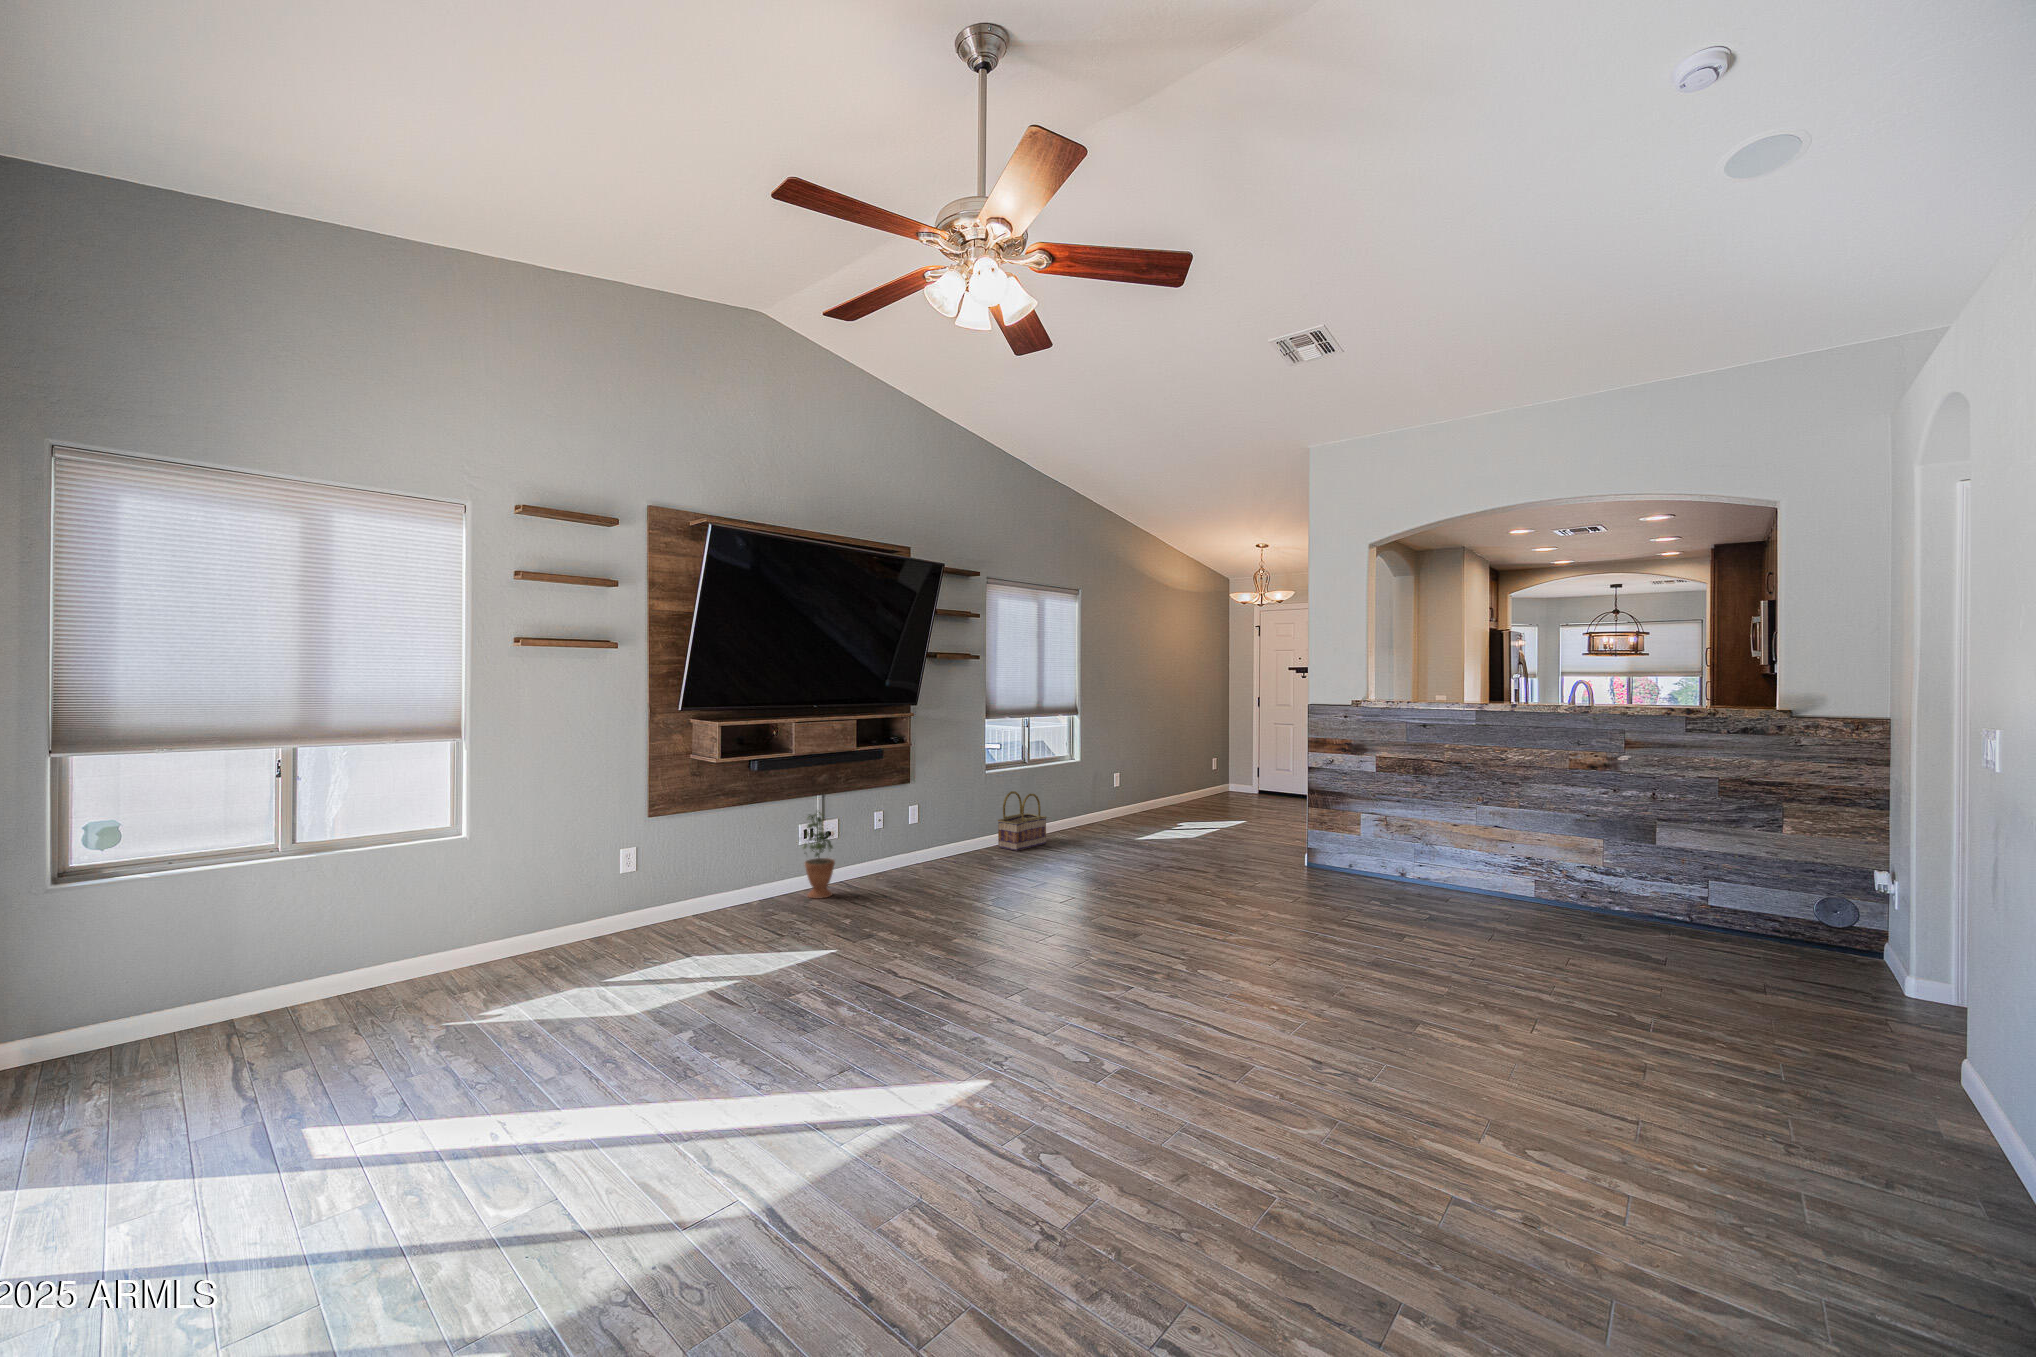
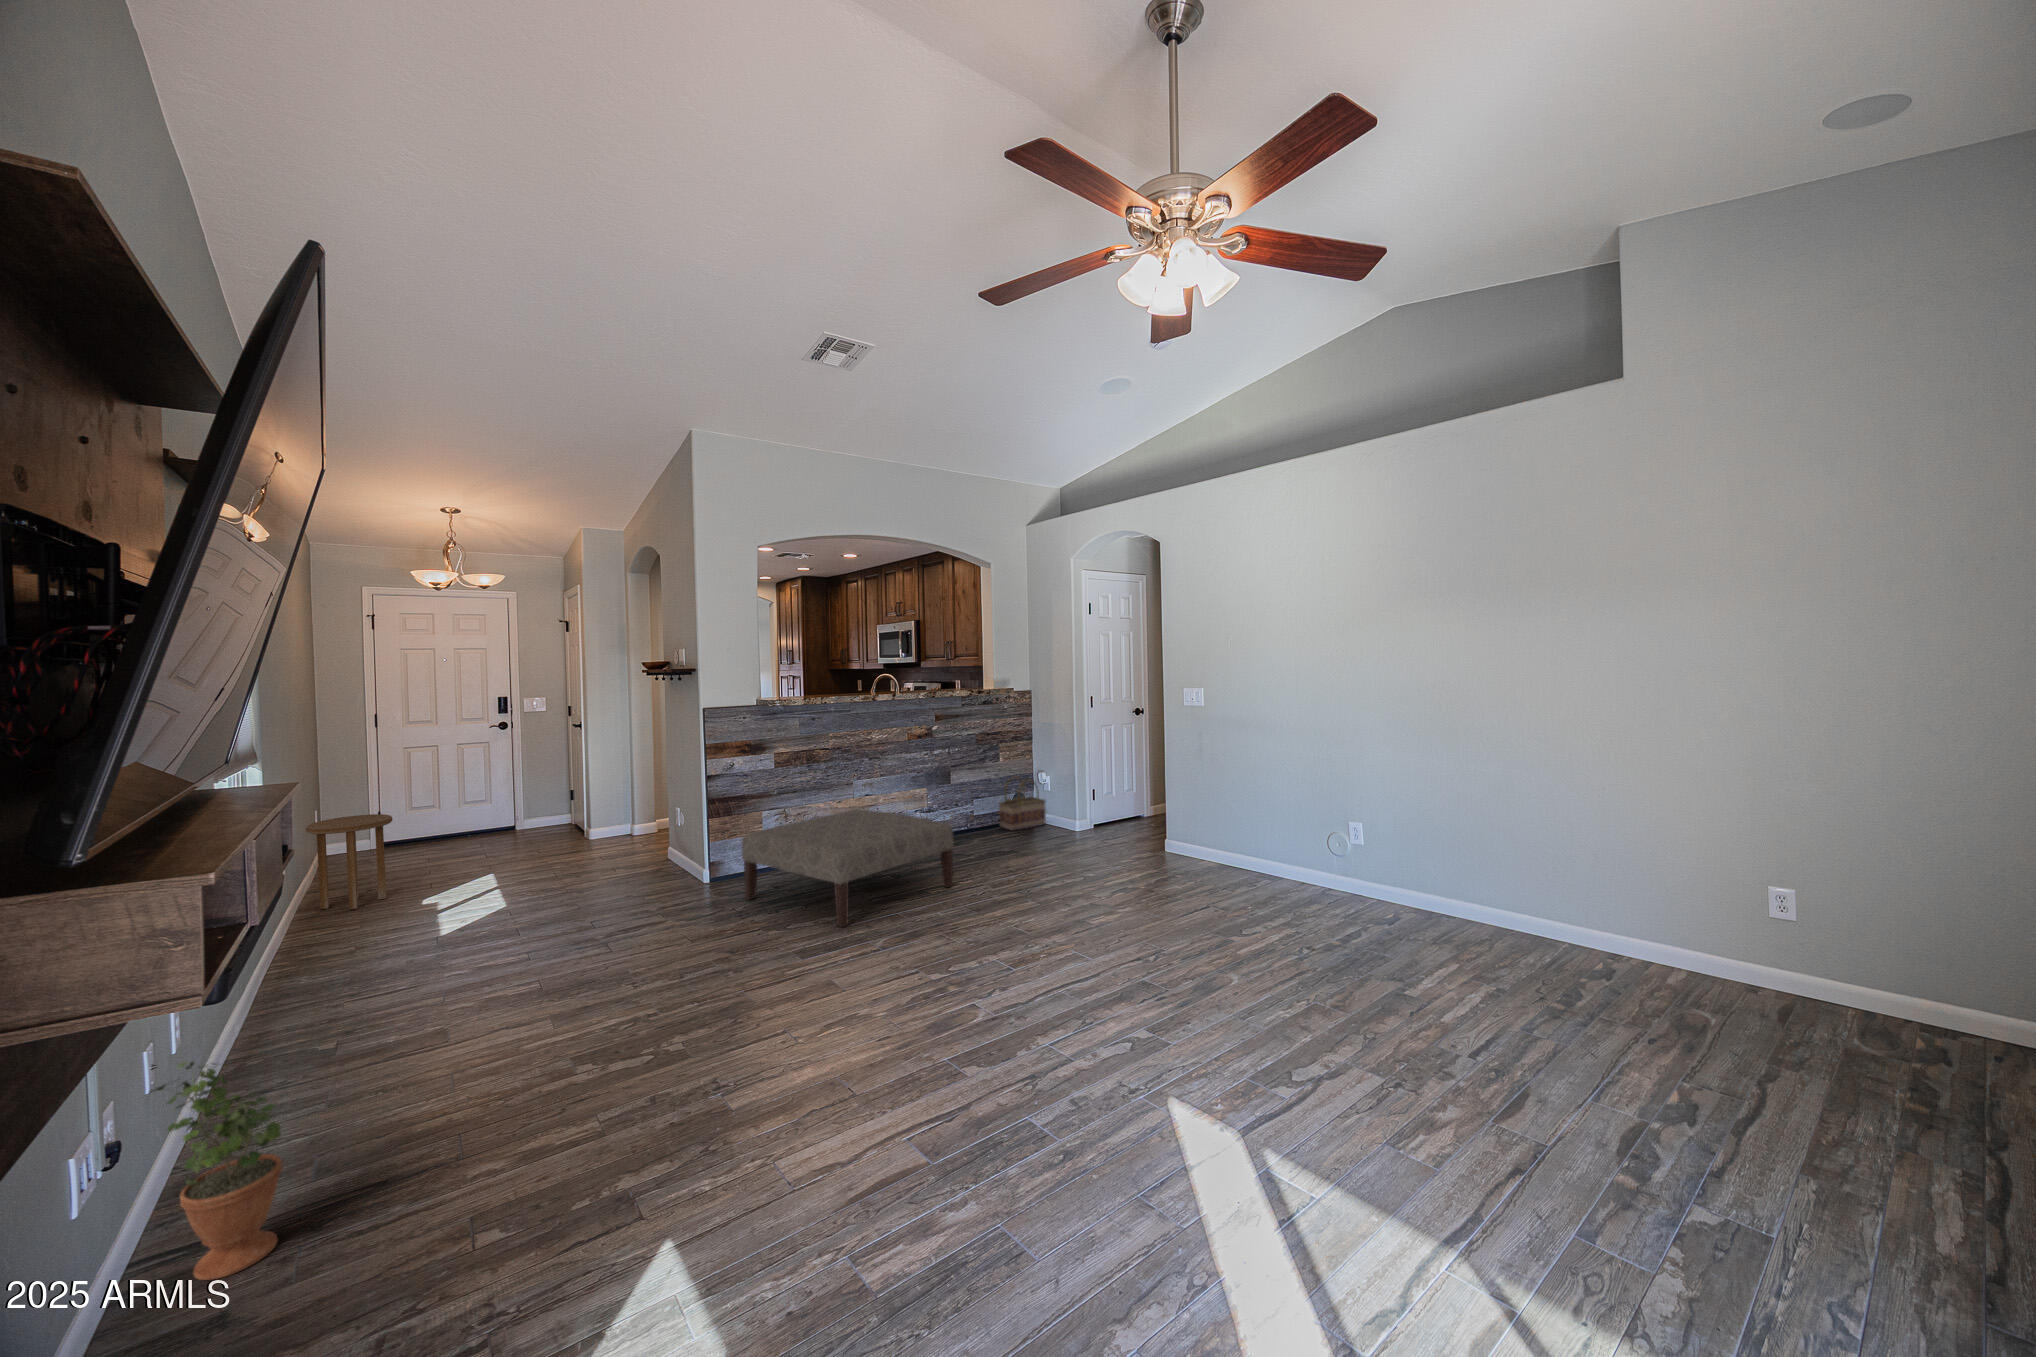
side table: none [1128,759,1173,820] -> present [306,814,392,910]
basket: present [998,791,1047,851] -> present [999,777,1046,831]
ottoman: none [1242,821,1432,945] -> present [742,809,954,927]

